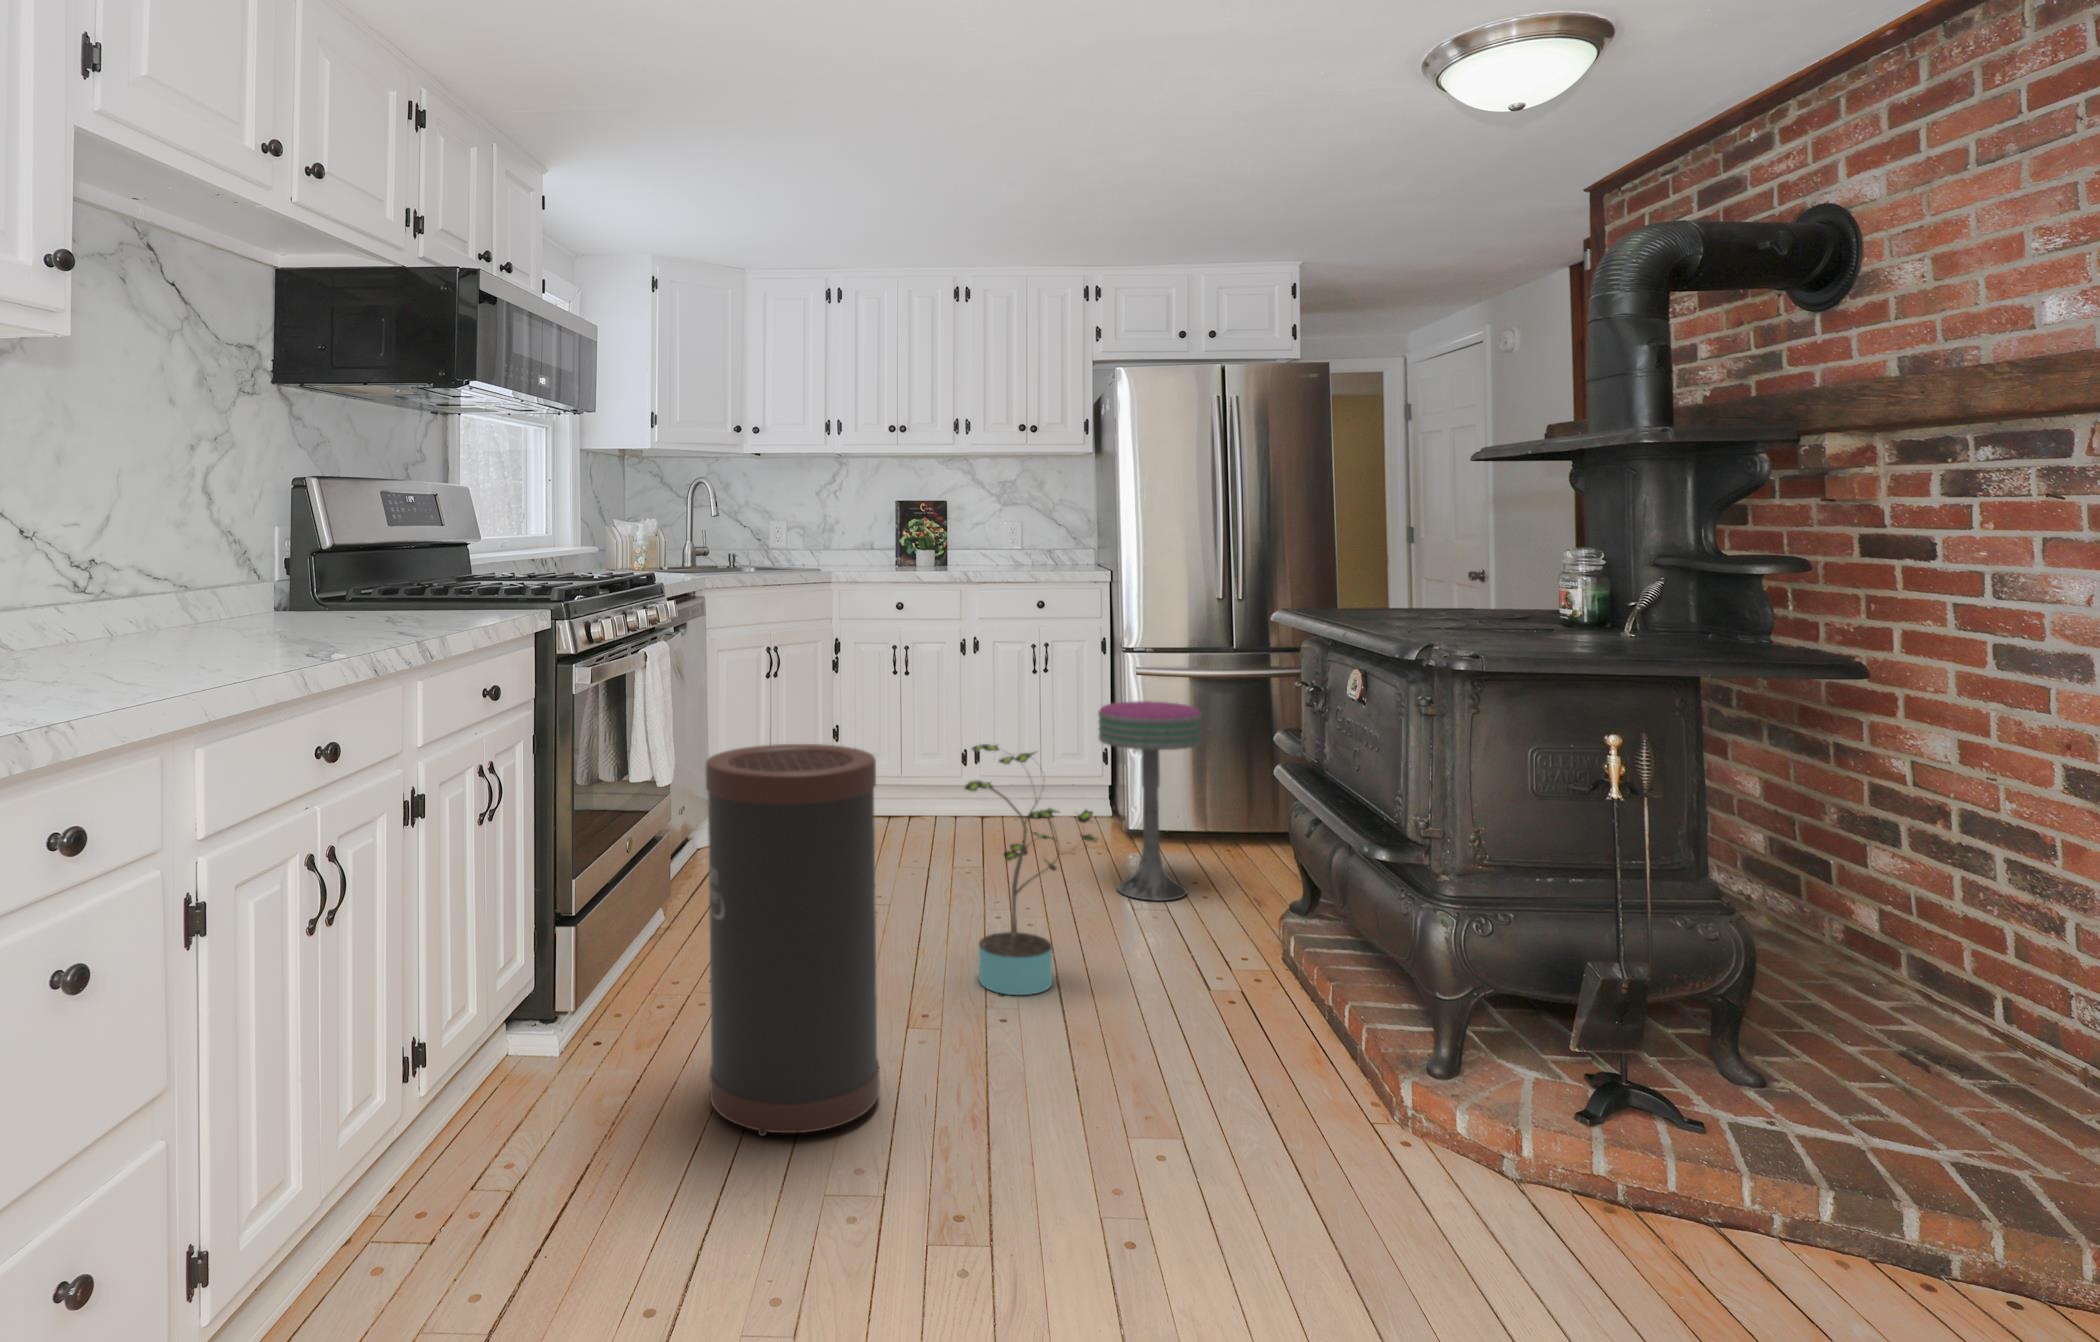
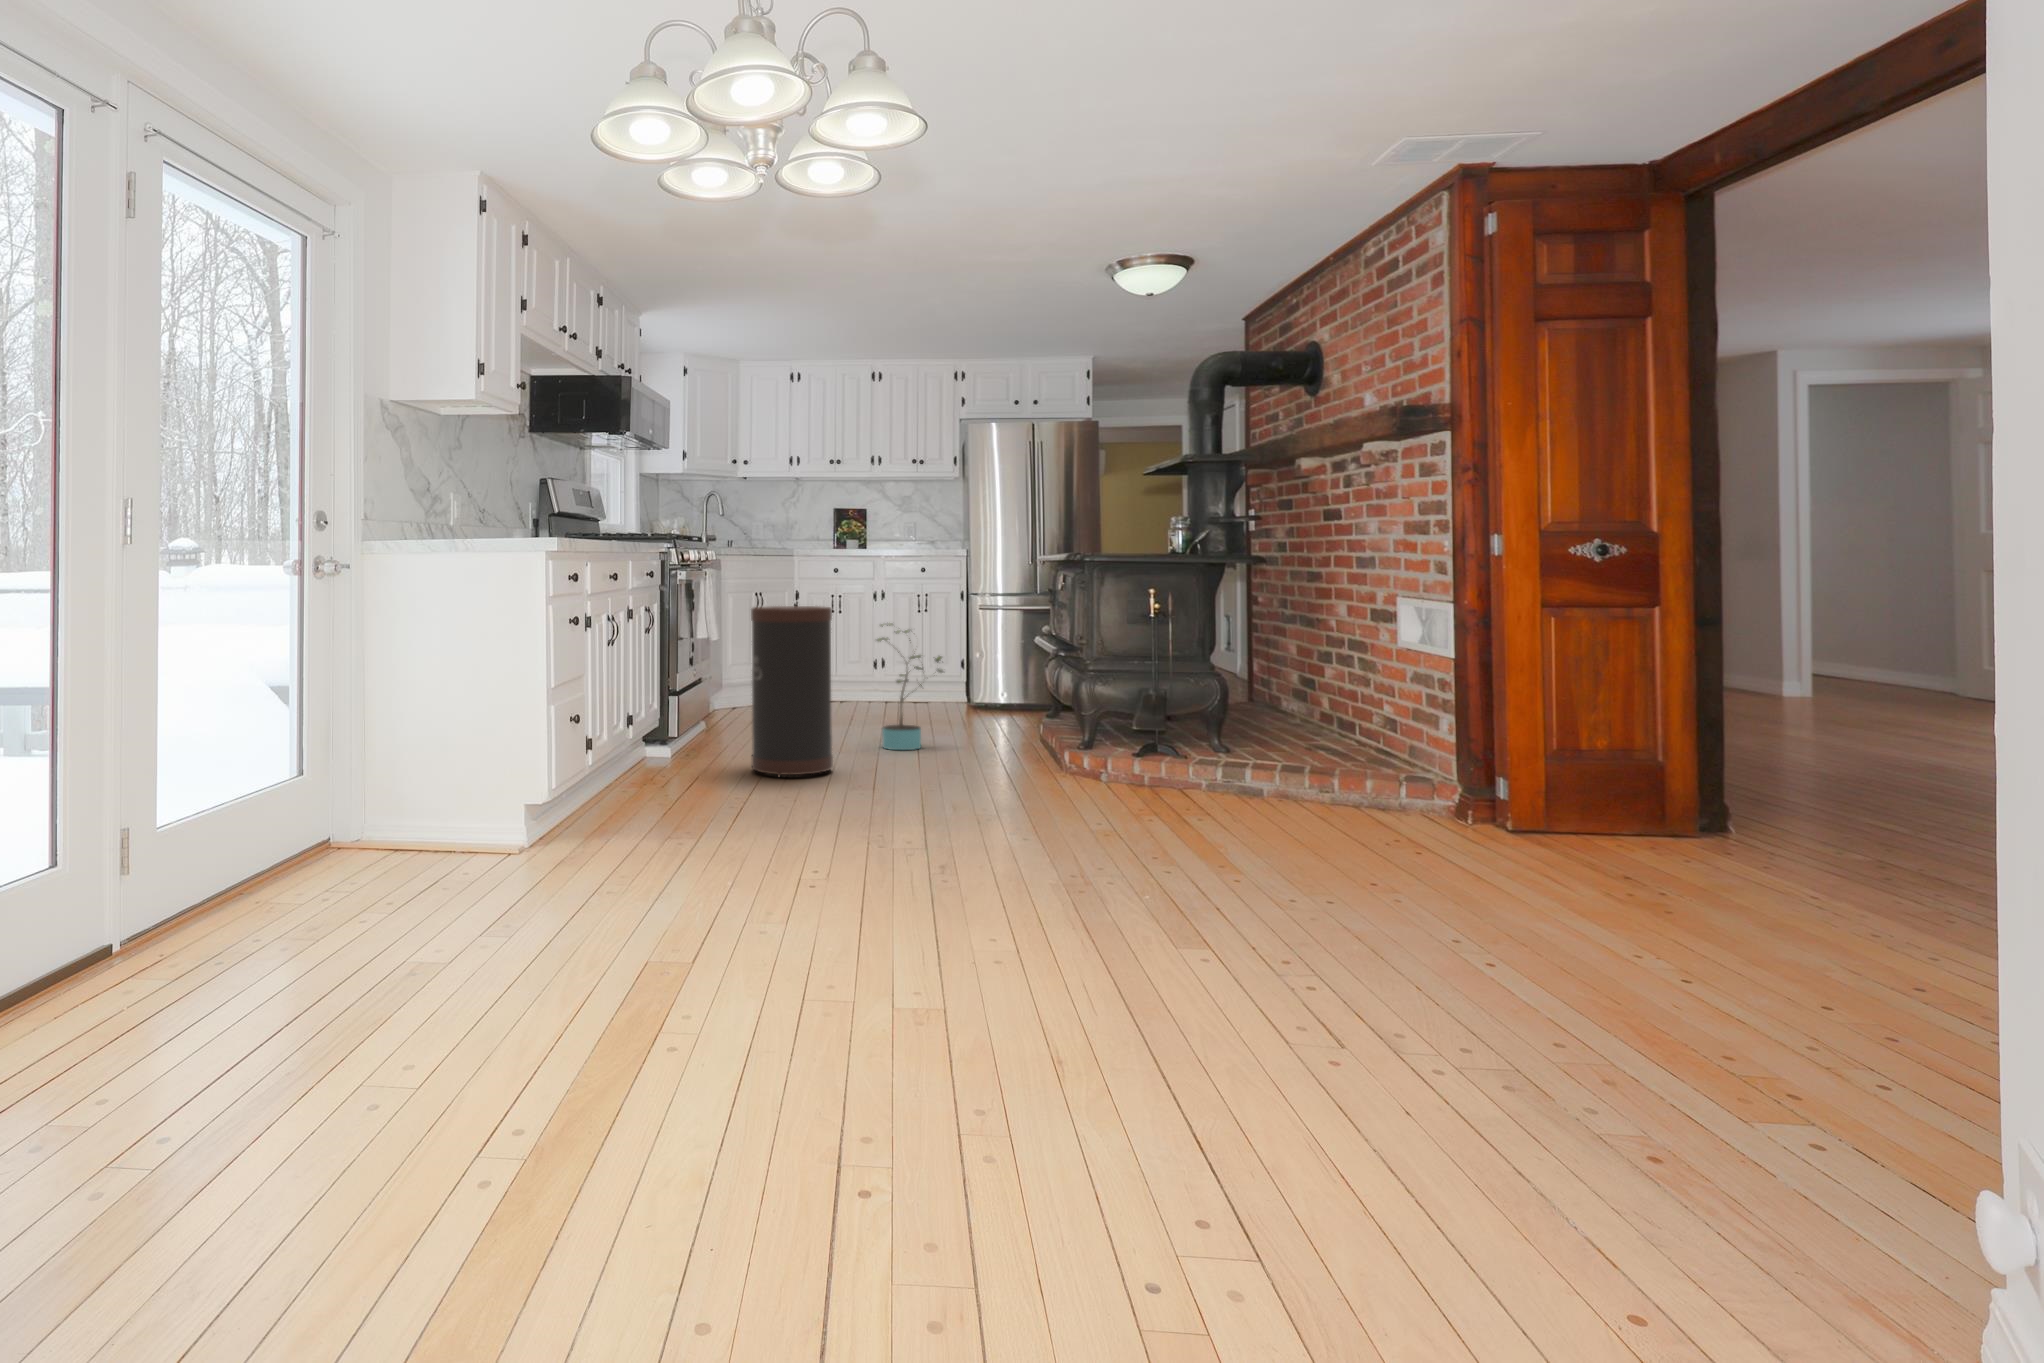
bar stool: present [1098,701,1202,901] -> none [954,617,1013,727]

